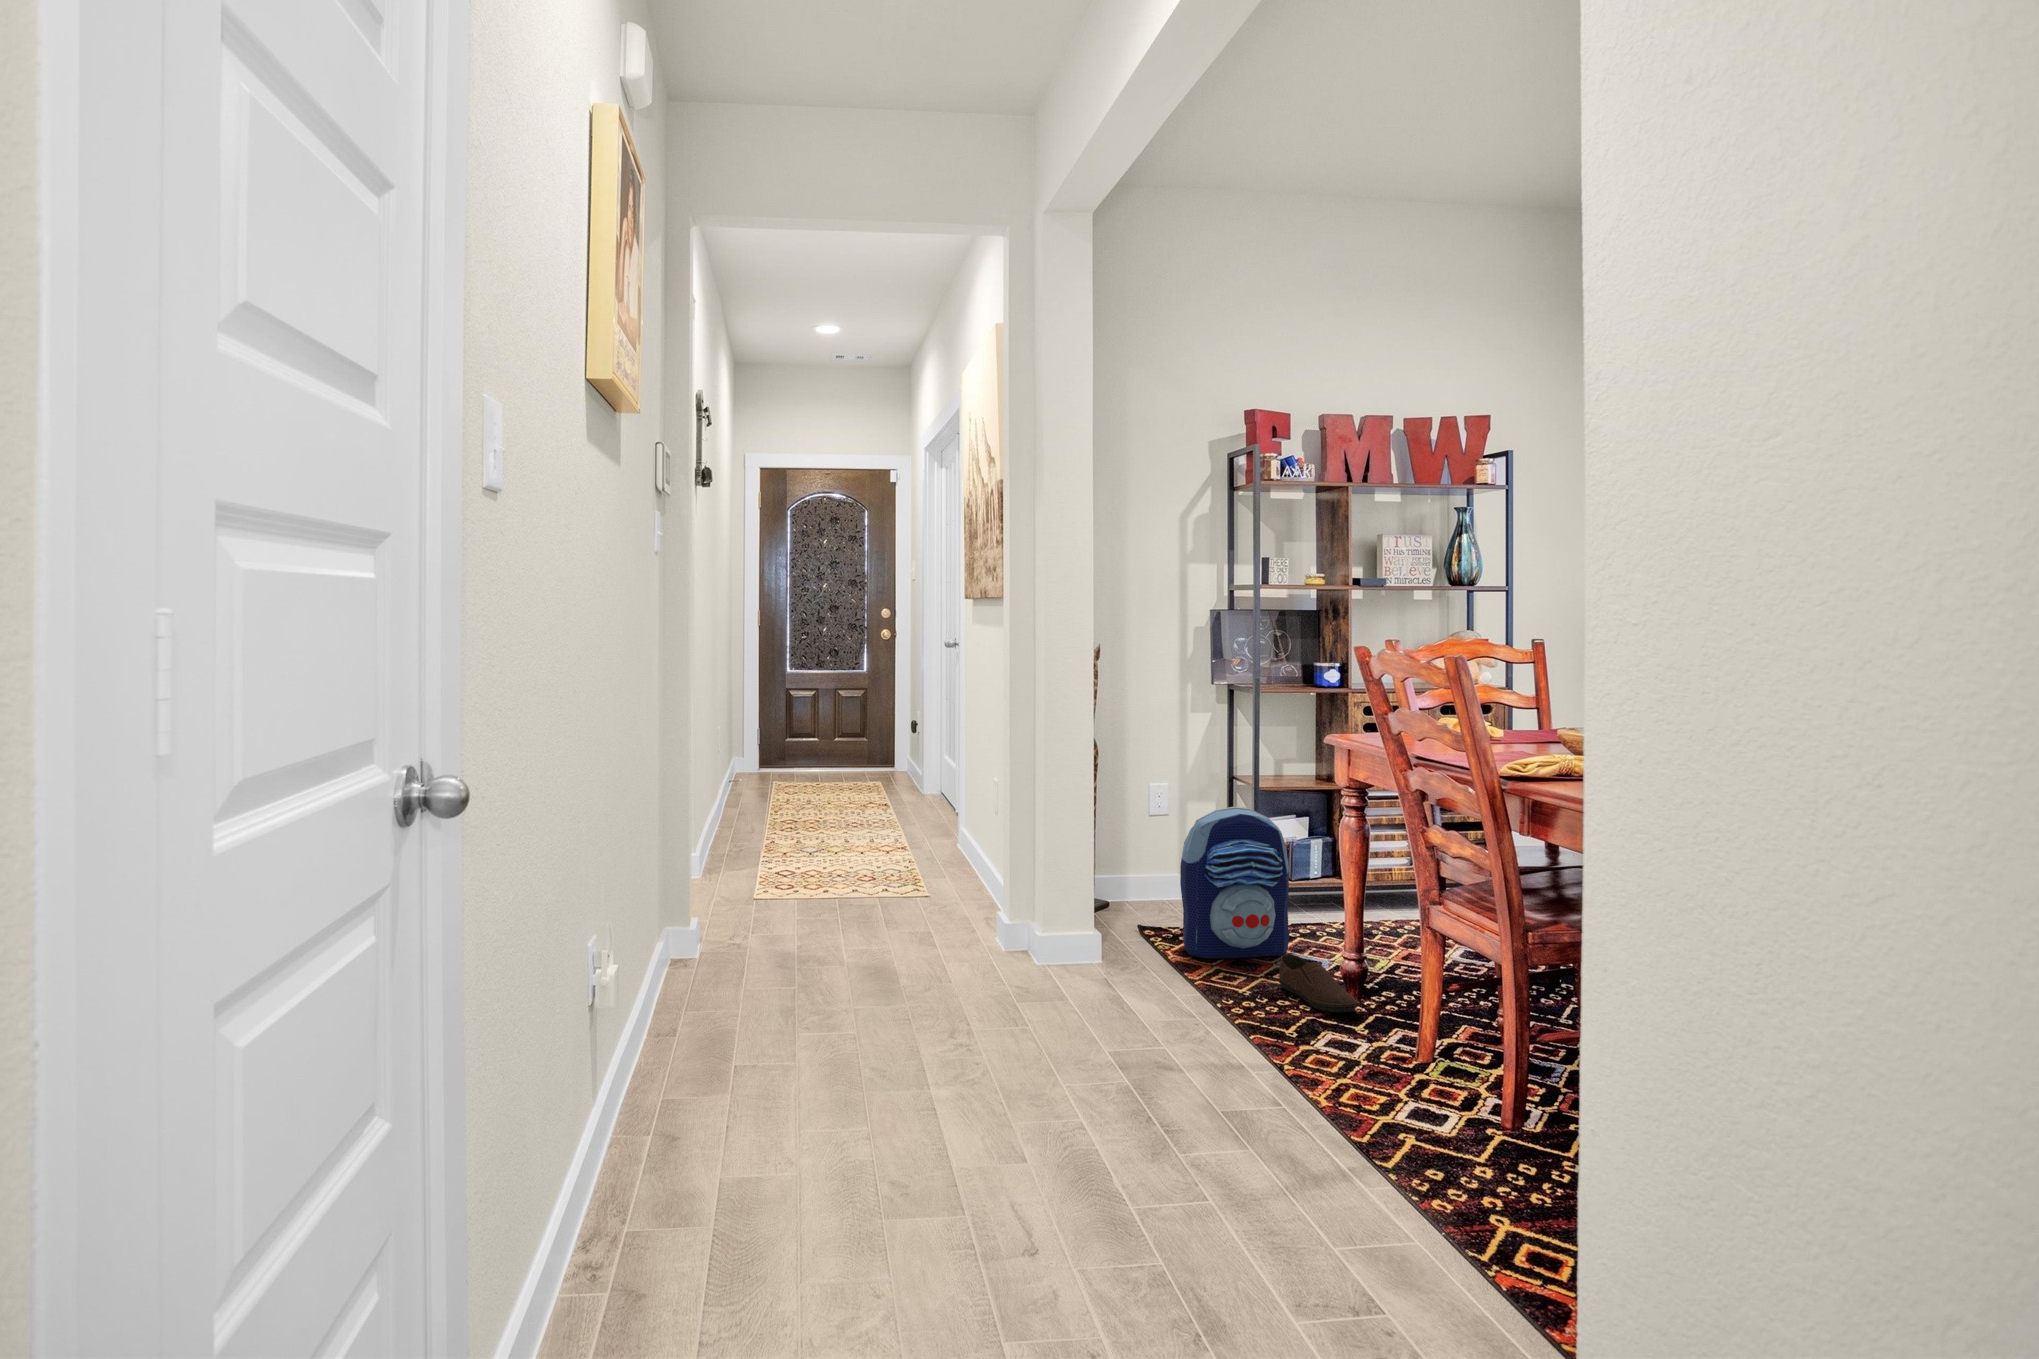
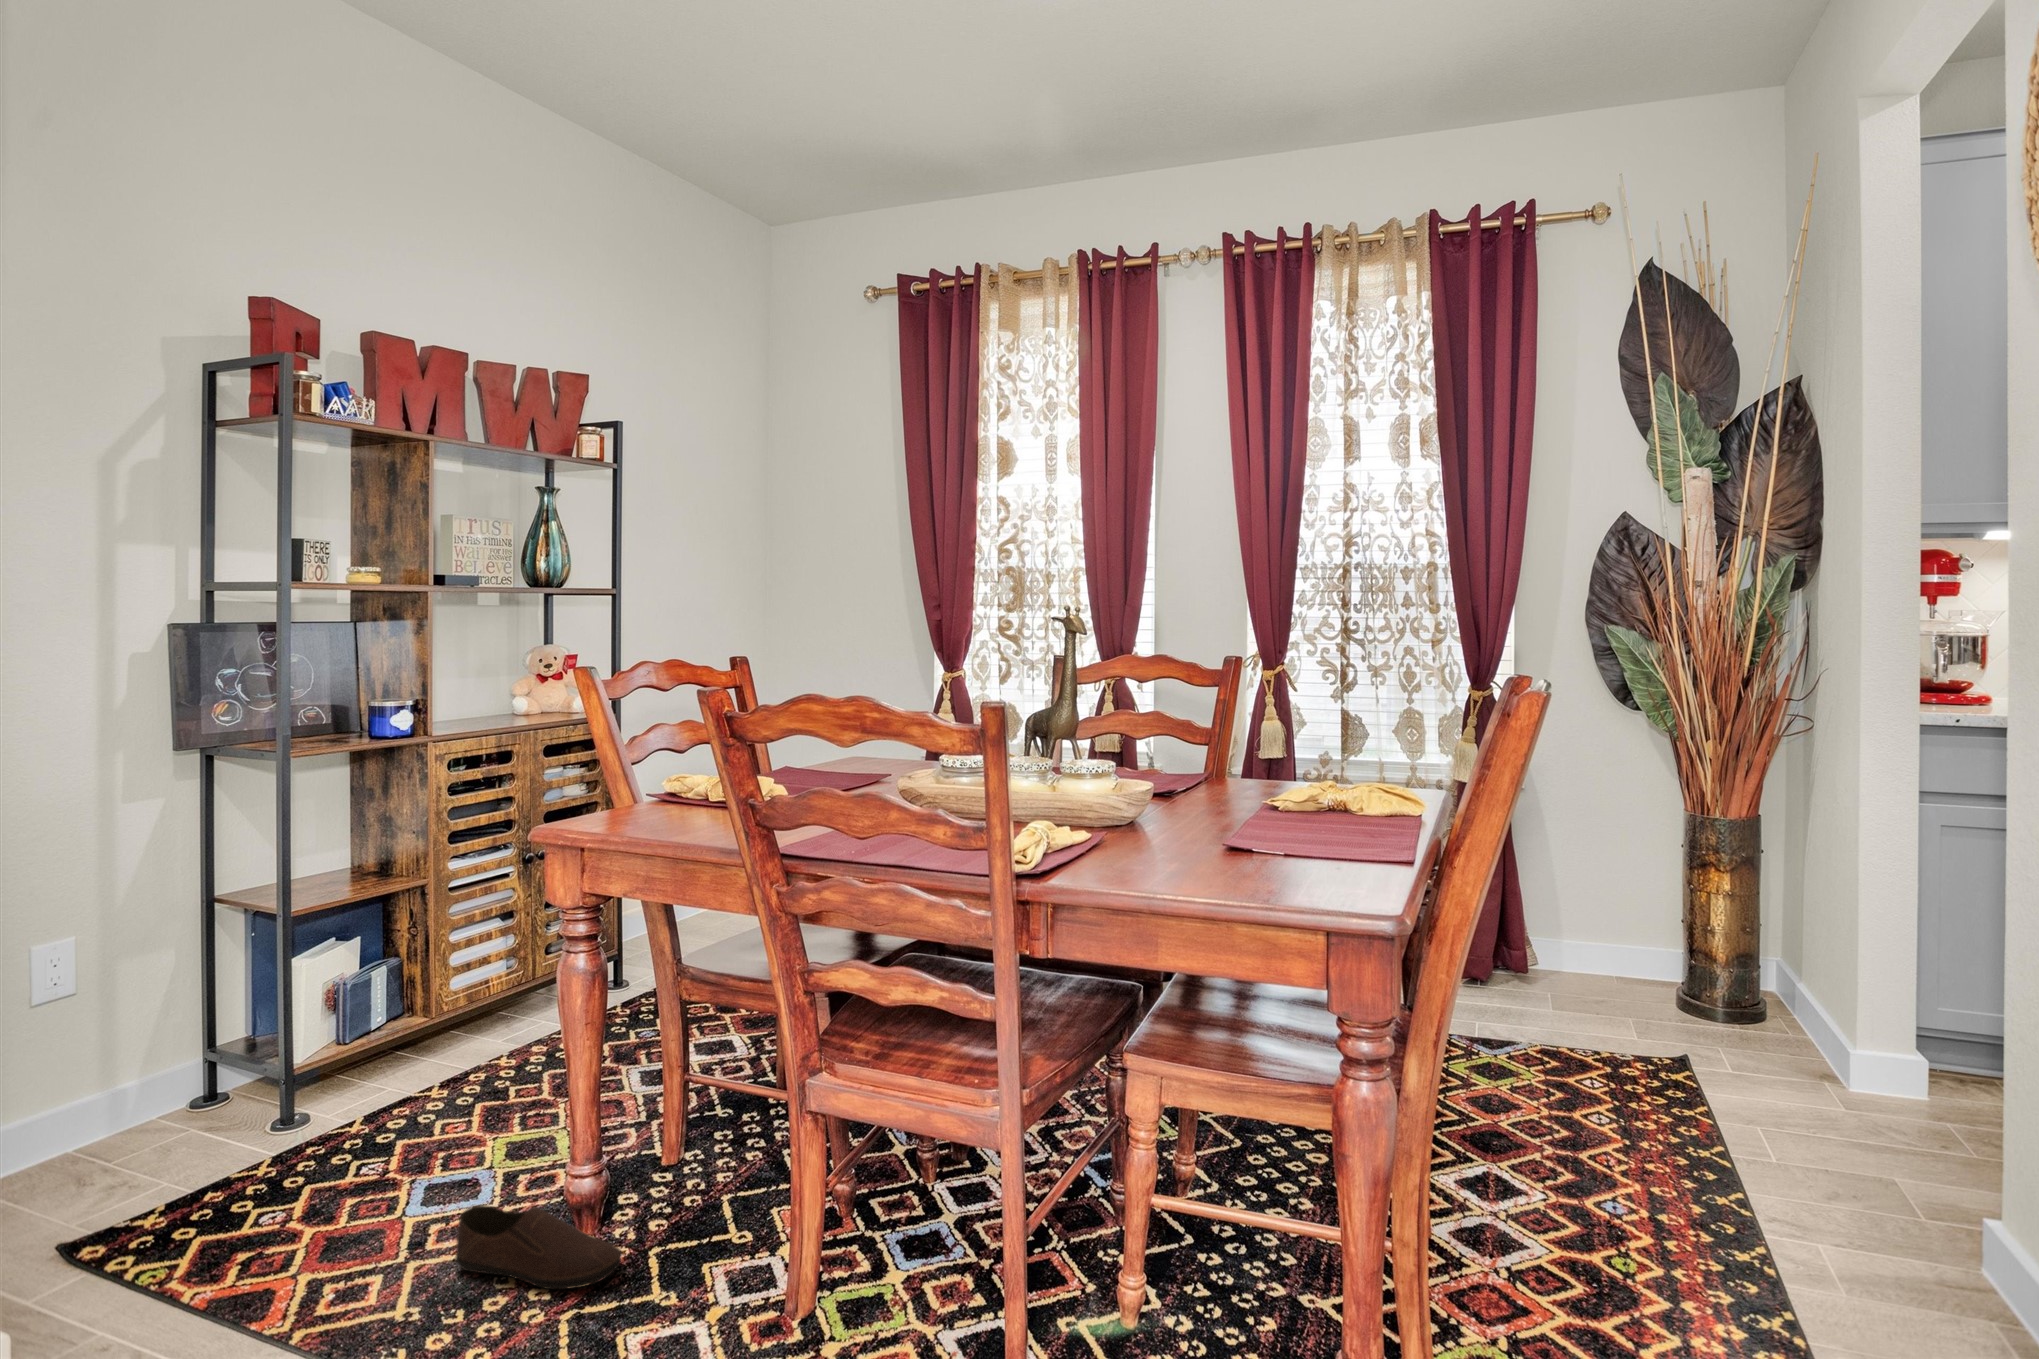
backpack: present [1180,807,1289,959] -> none [197,970,411,1274]

